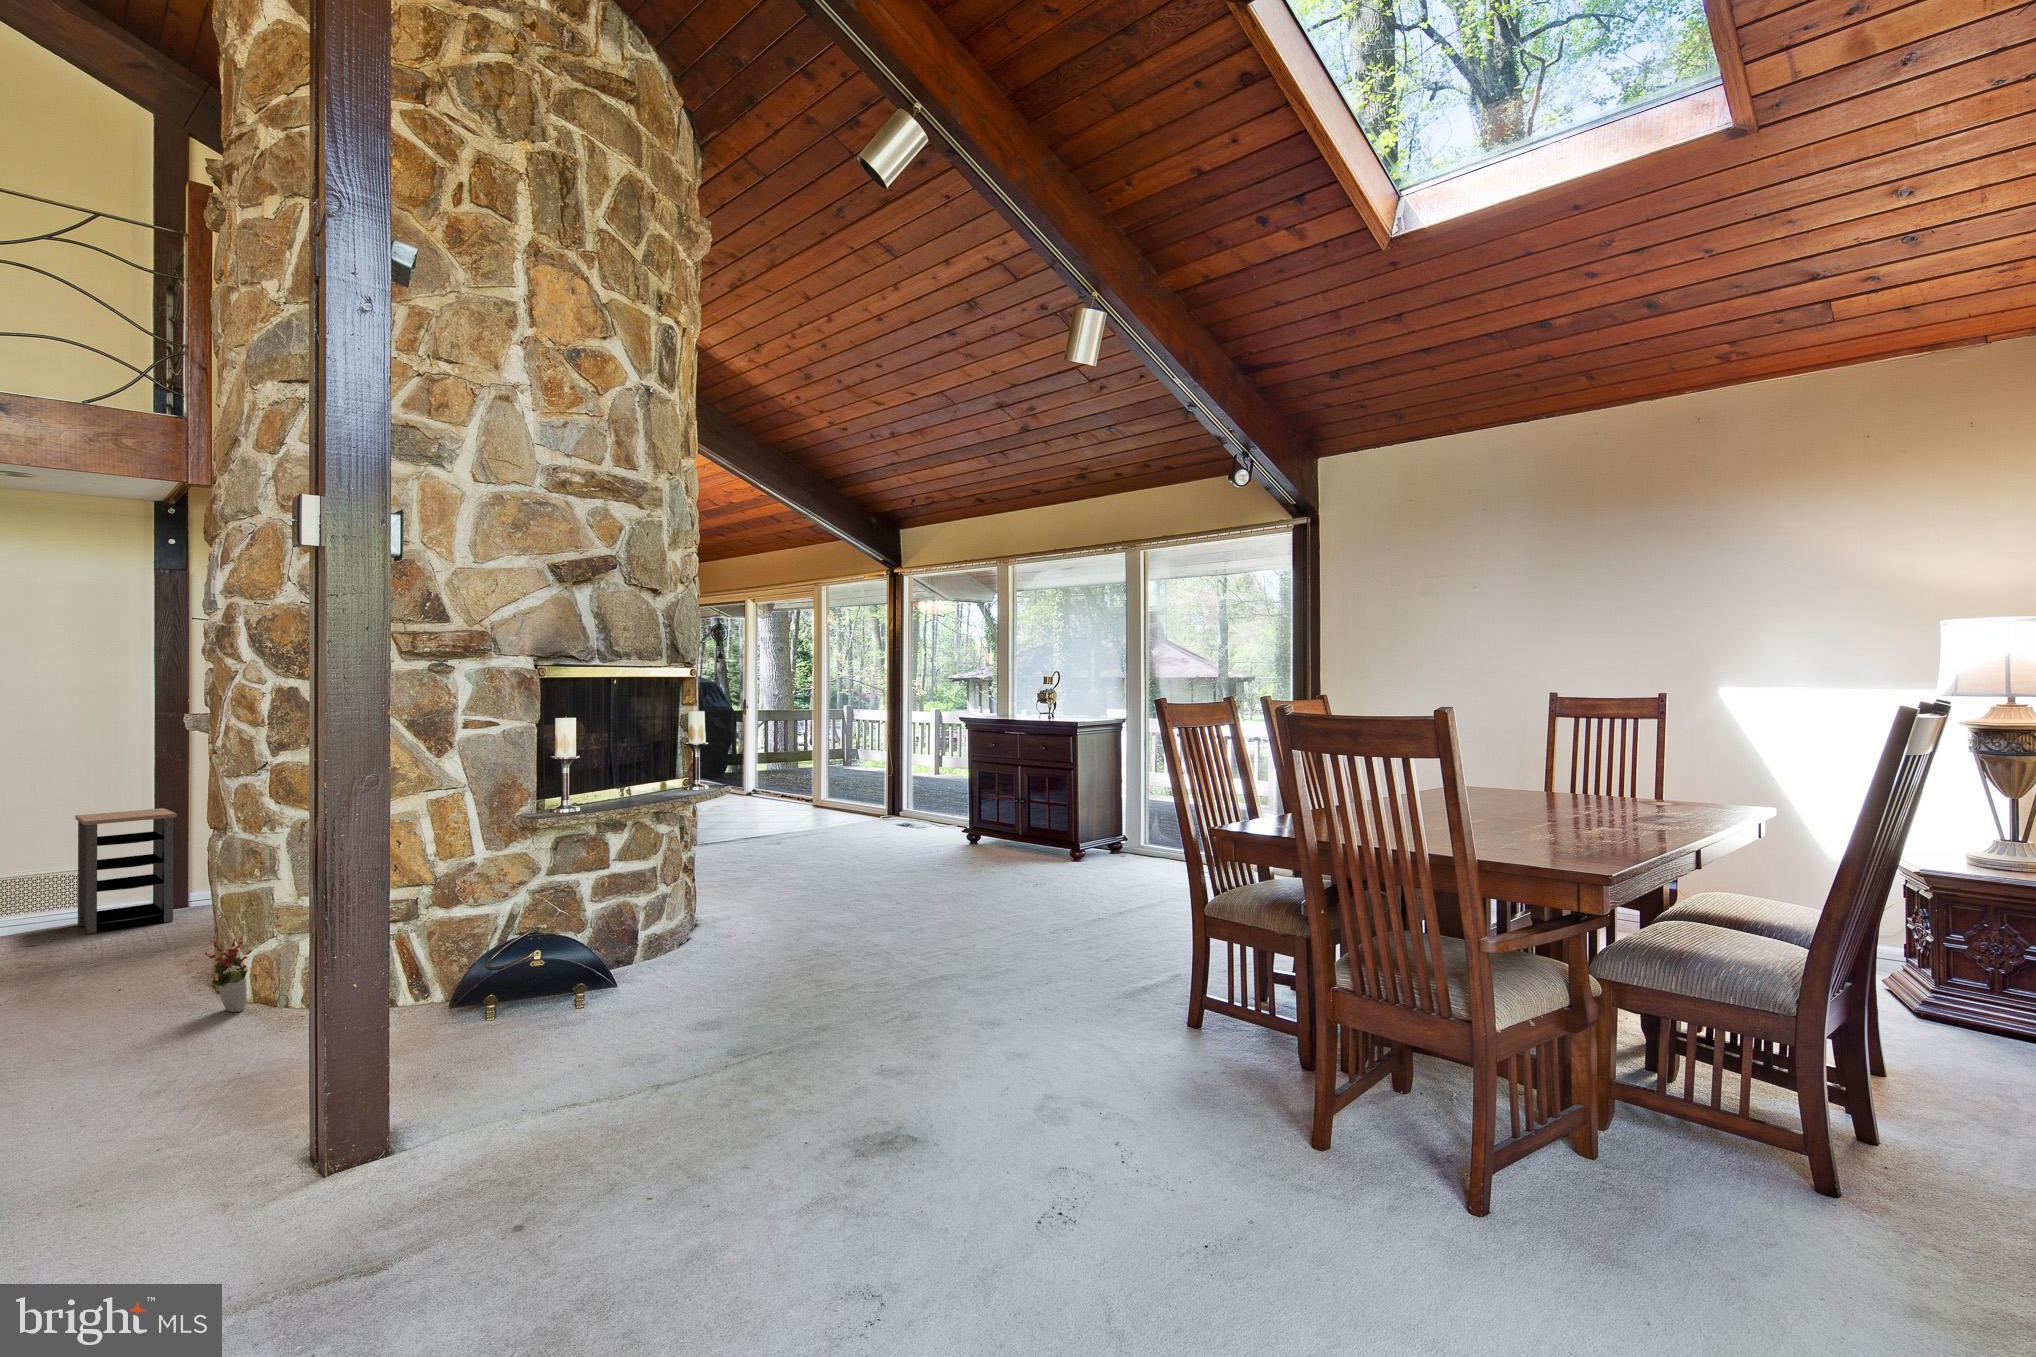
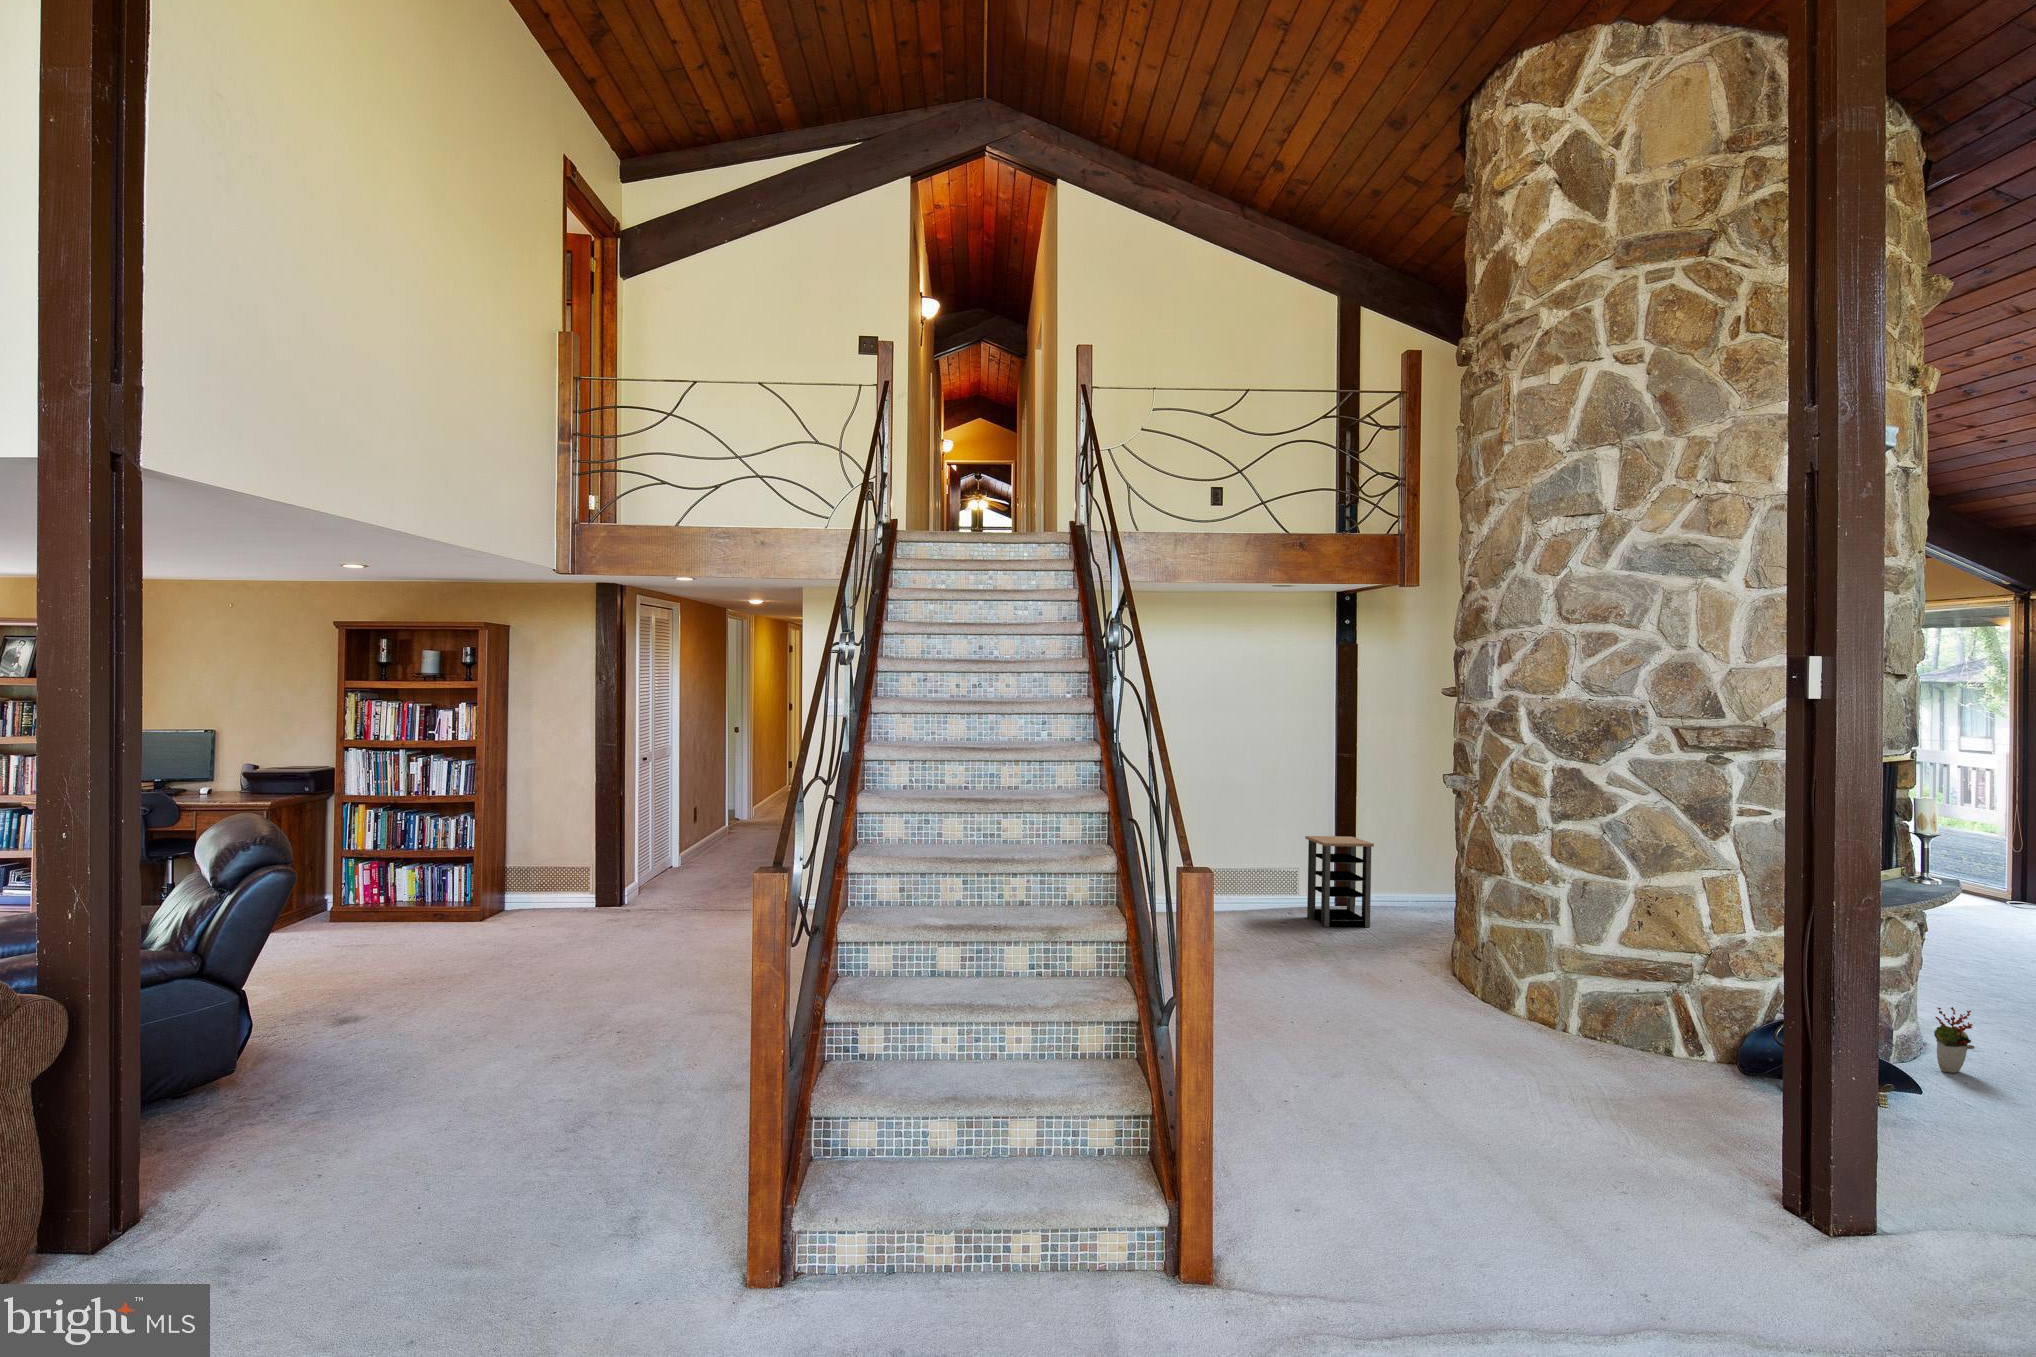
decorative plant: present [205,938,252,1012] -> present [1934,1007,1975,1073]

